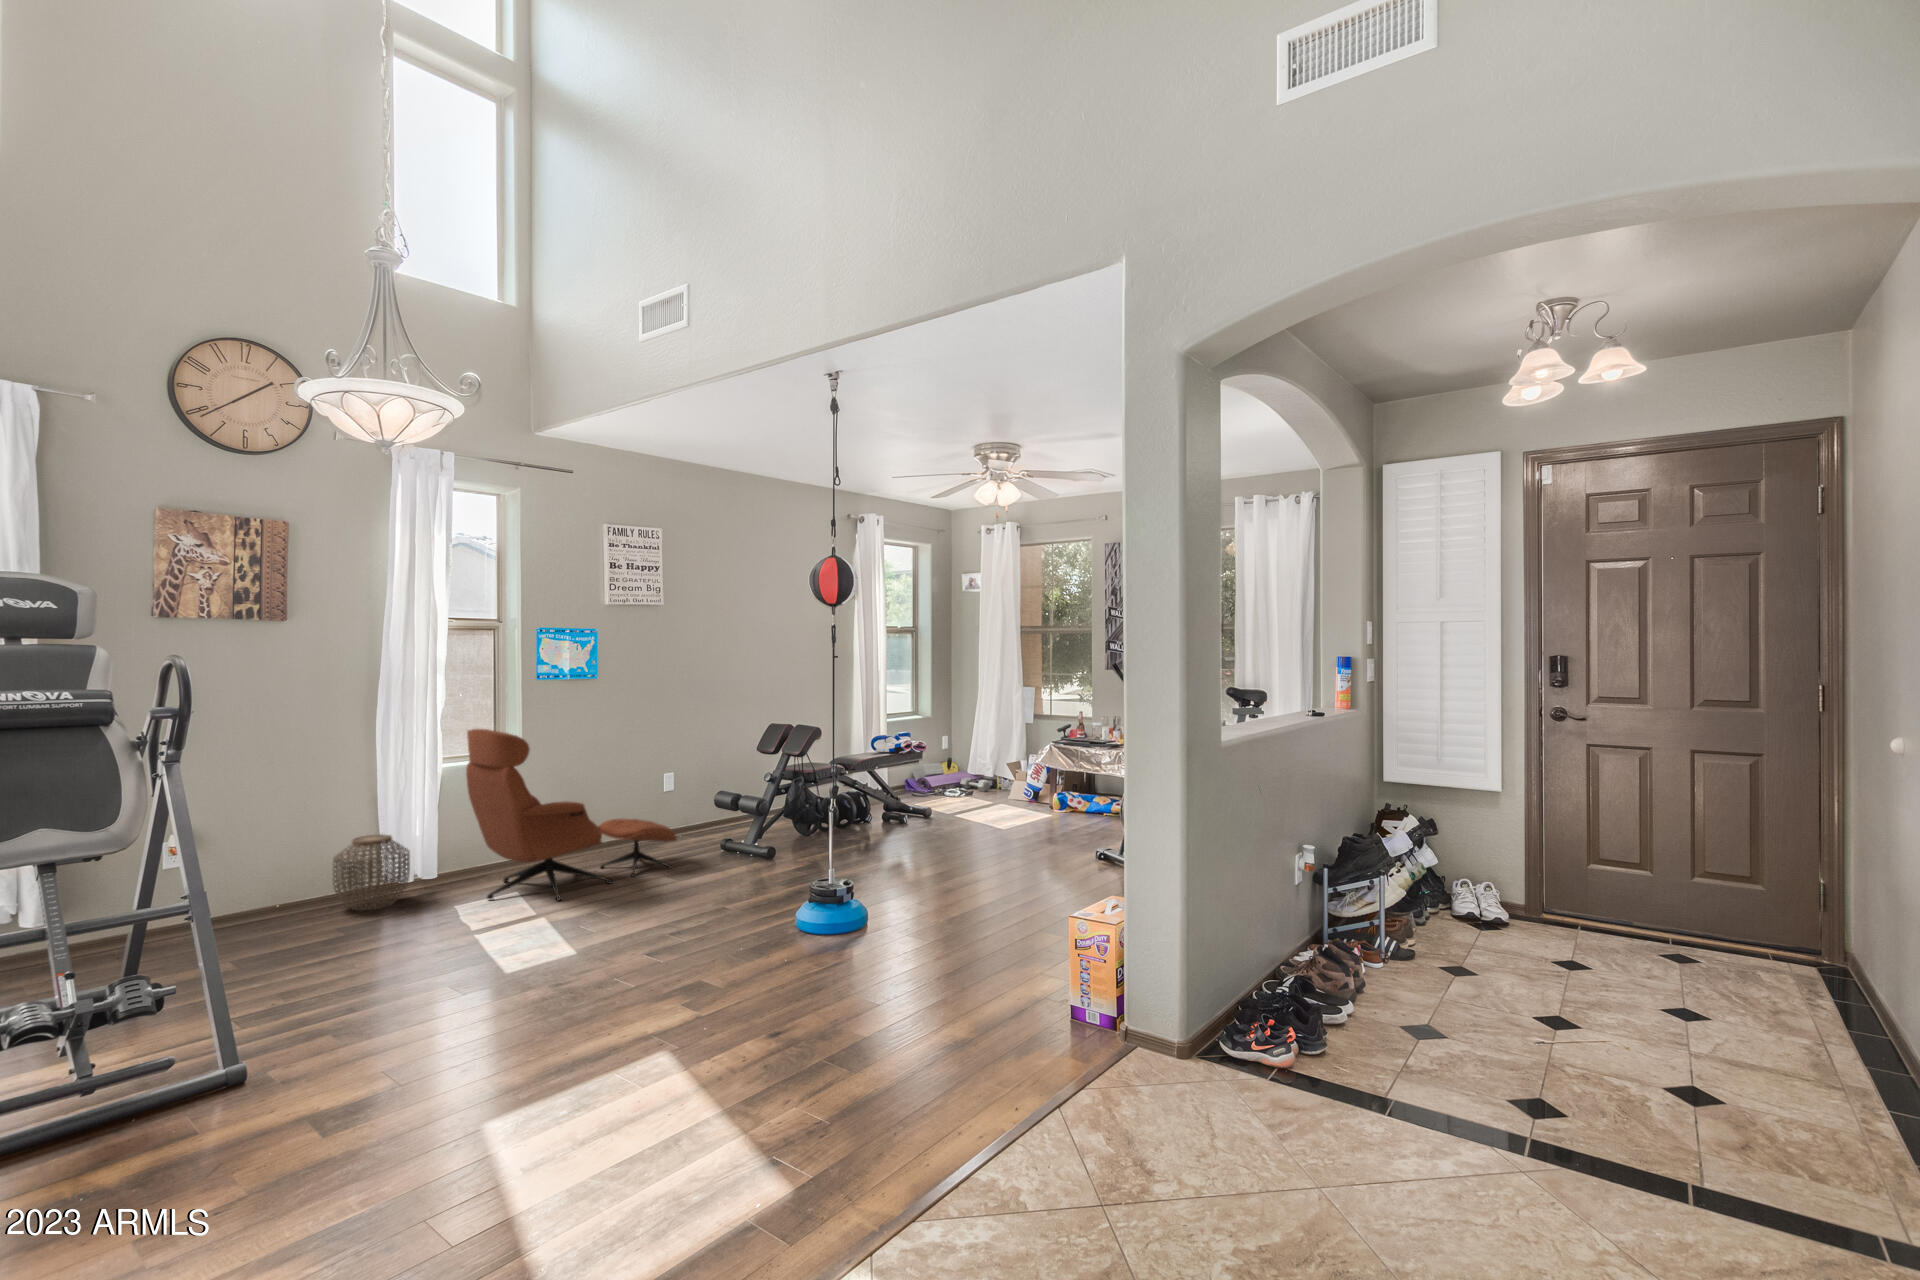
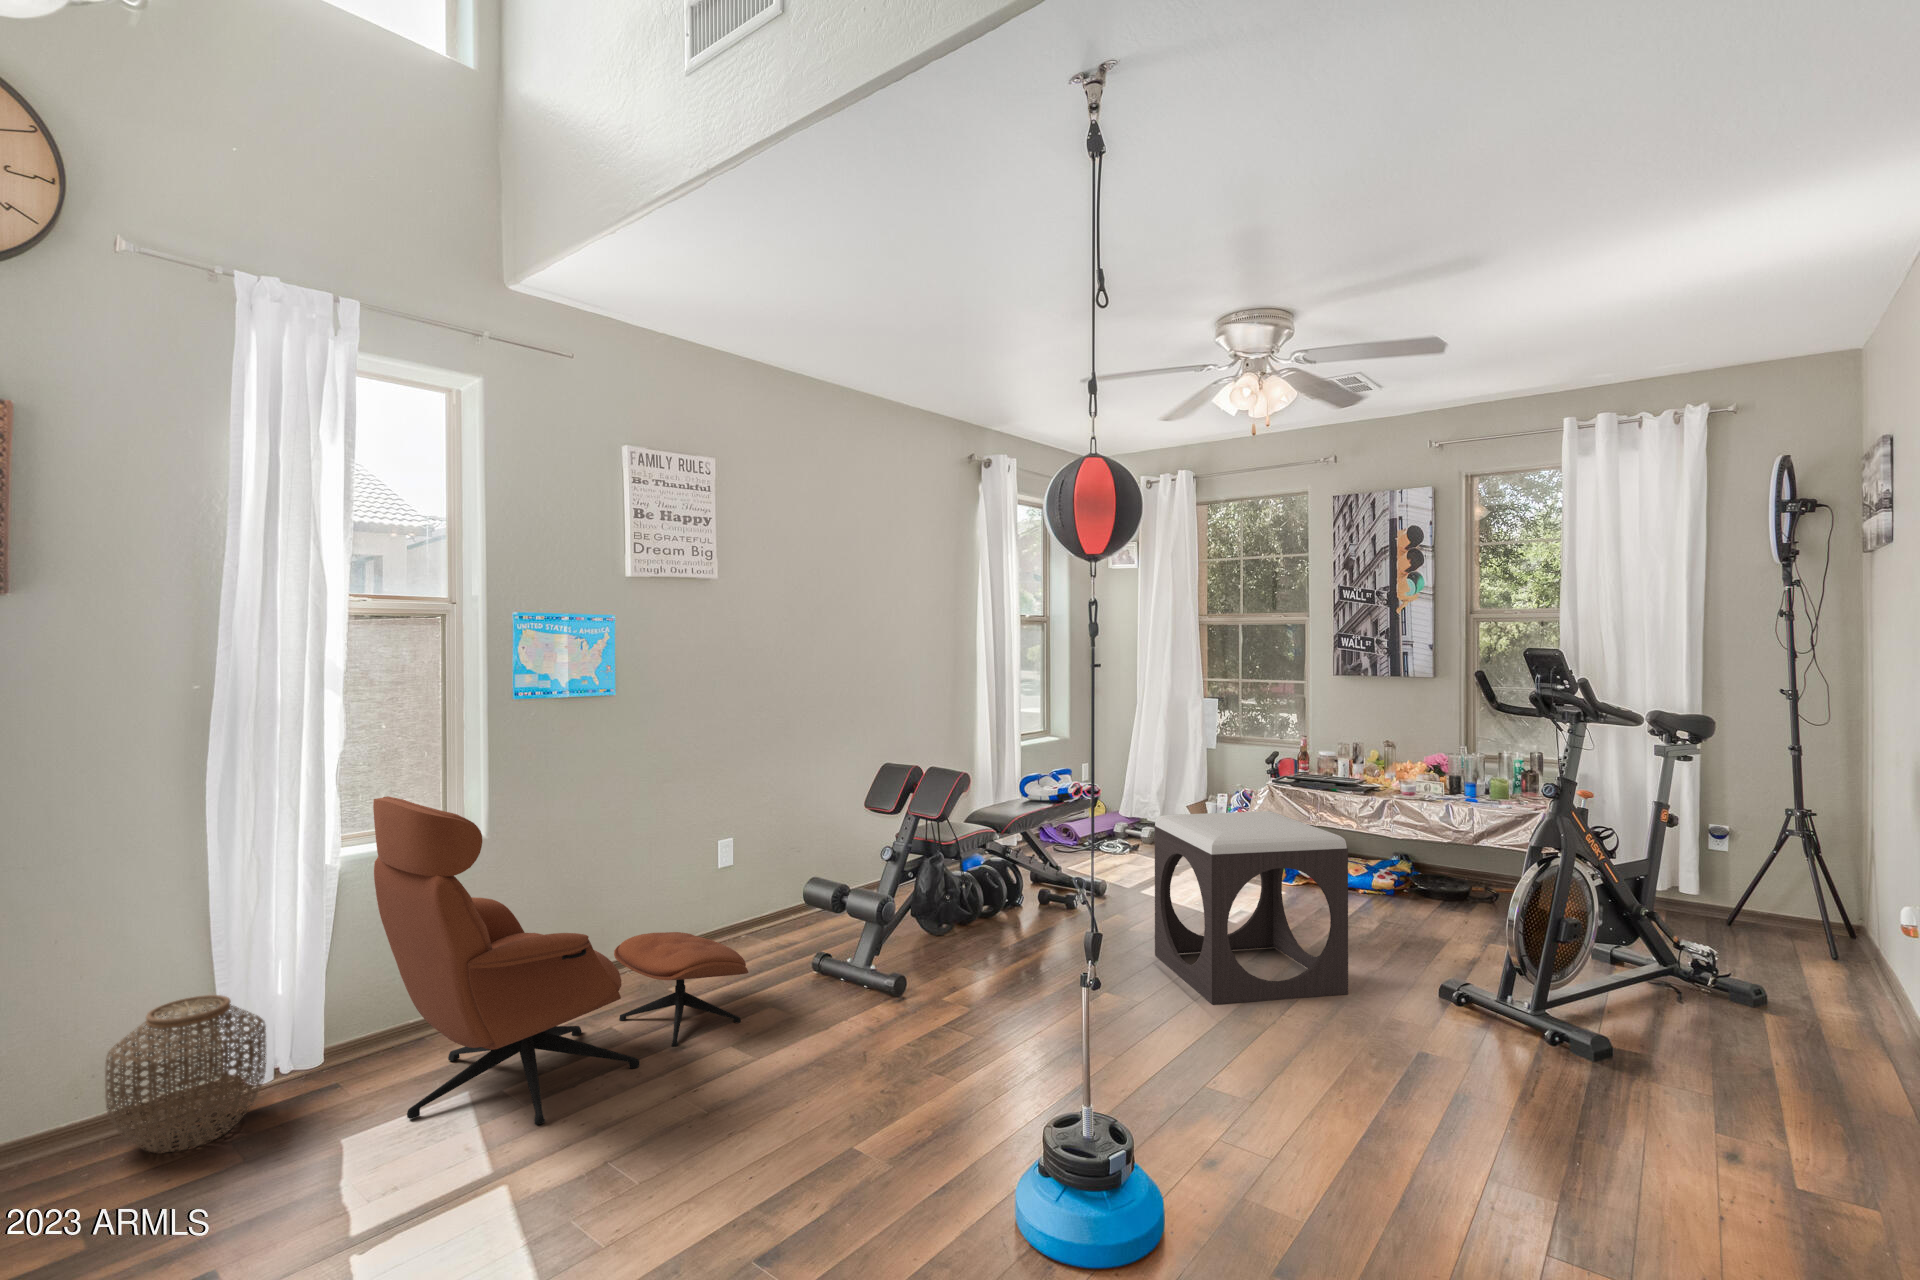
footstool: none [939,753,1040,861] -> present [1155,811,1348,1004]

